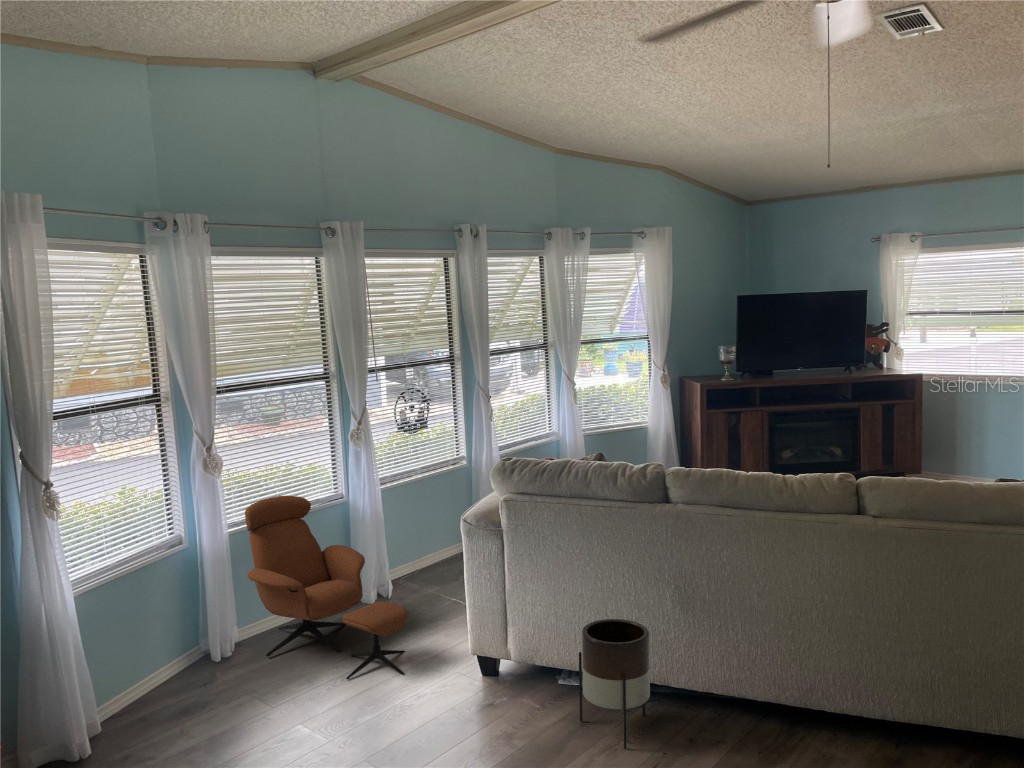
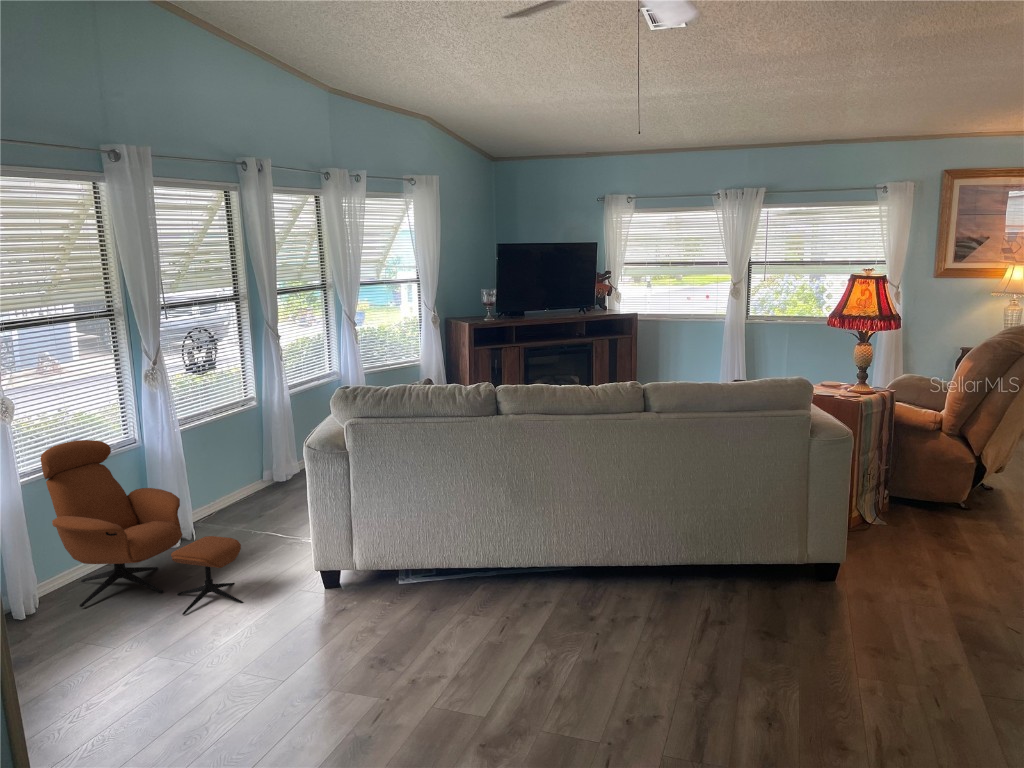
planter: present [579,619,650,749] -> none [429,520,494,629]

